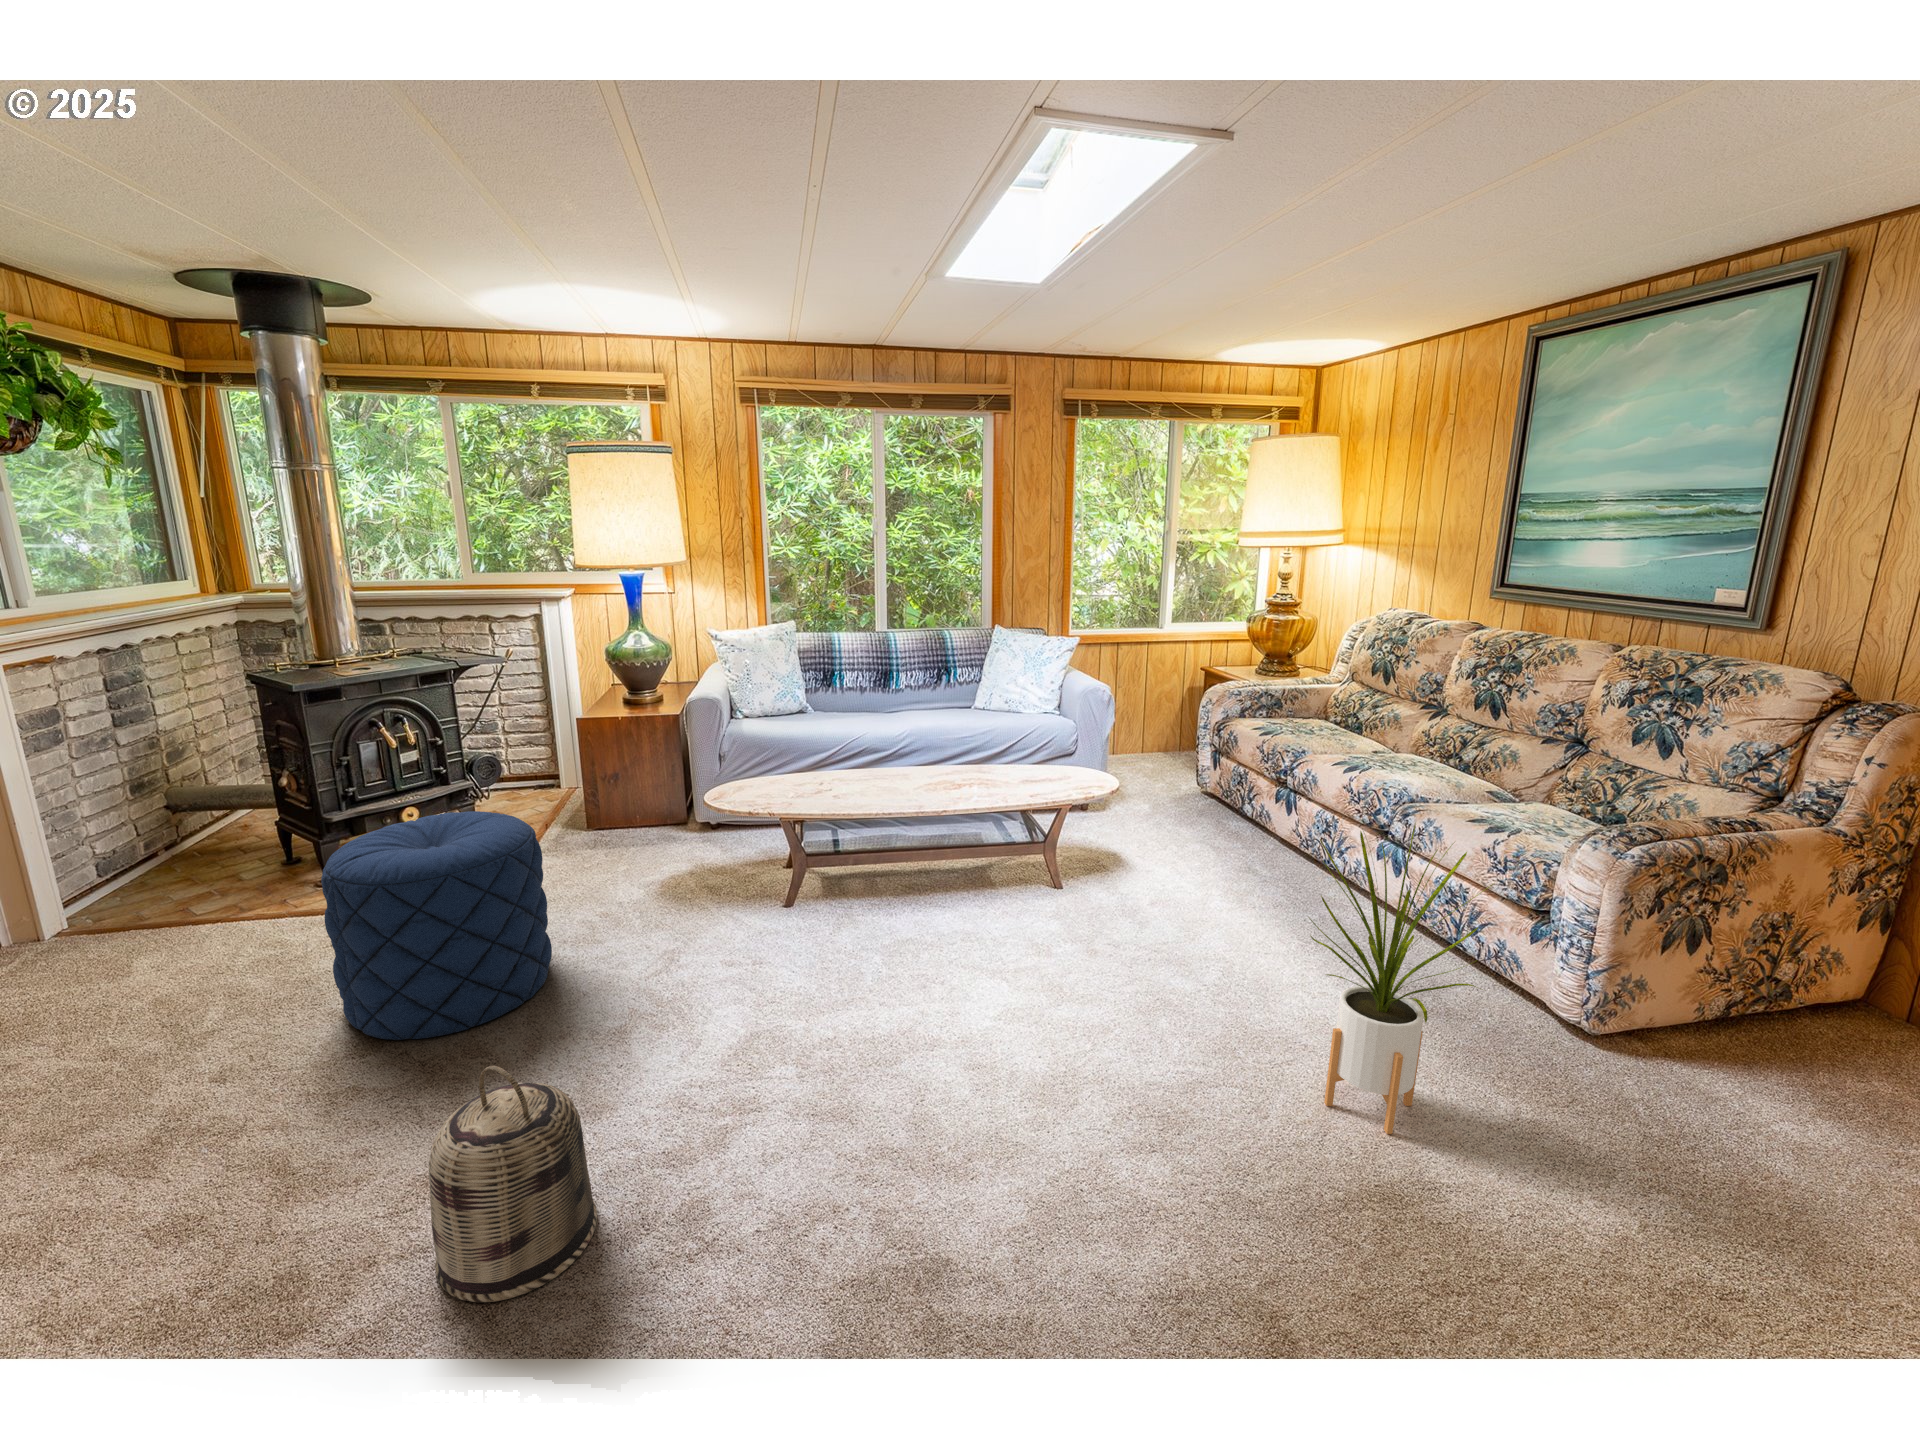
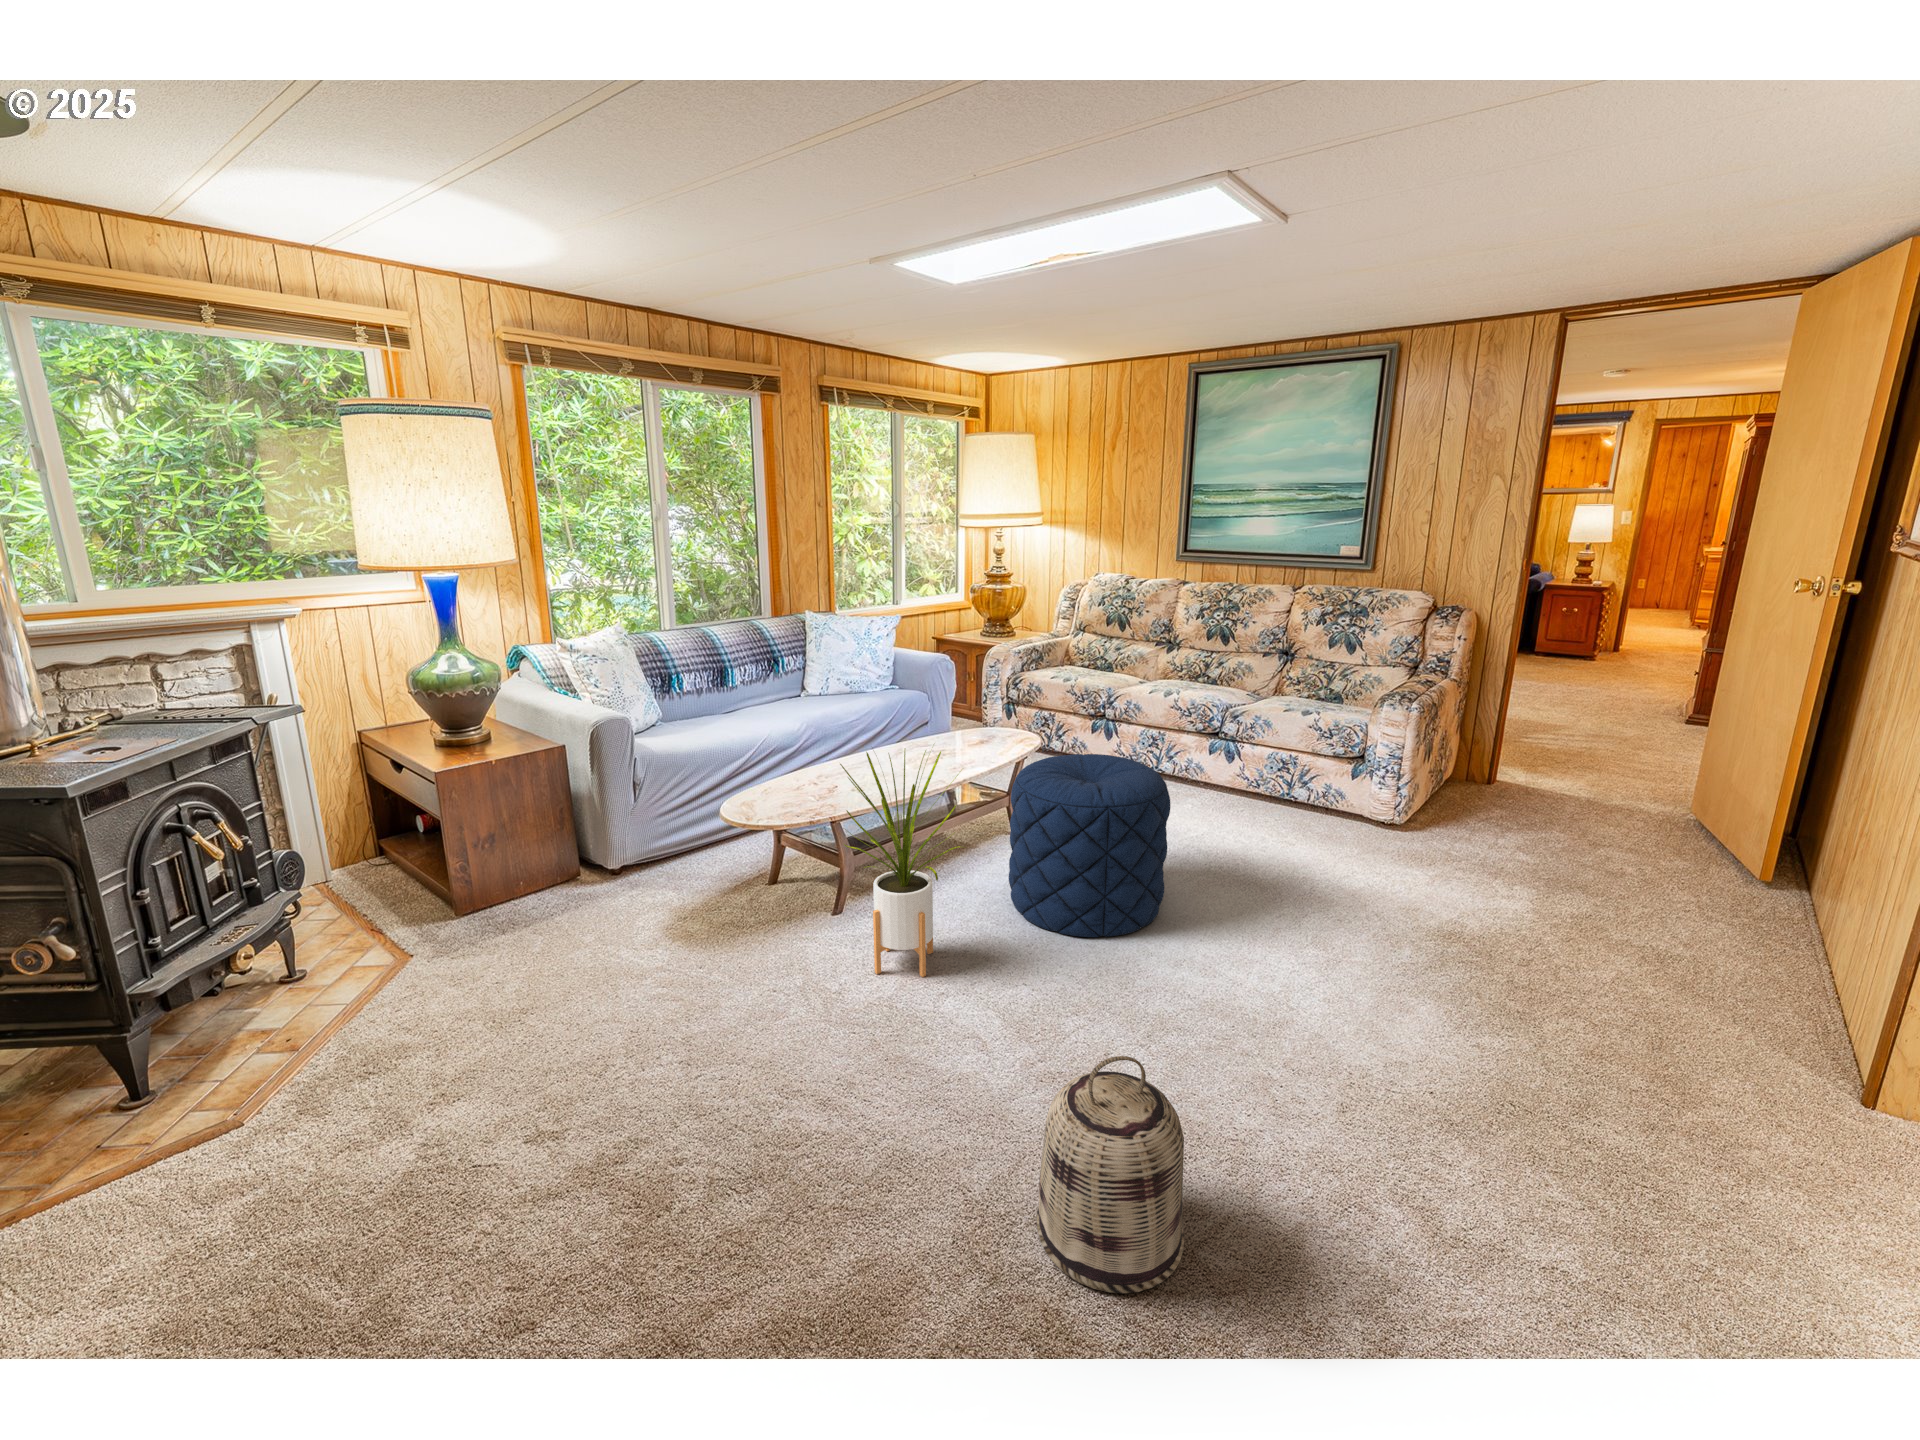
pouf: present [321,811,552,1040] -> present [1009,754,1170,937]
house plant: present [1309,825,1493,1134] -> present [840,750,960,977]

